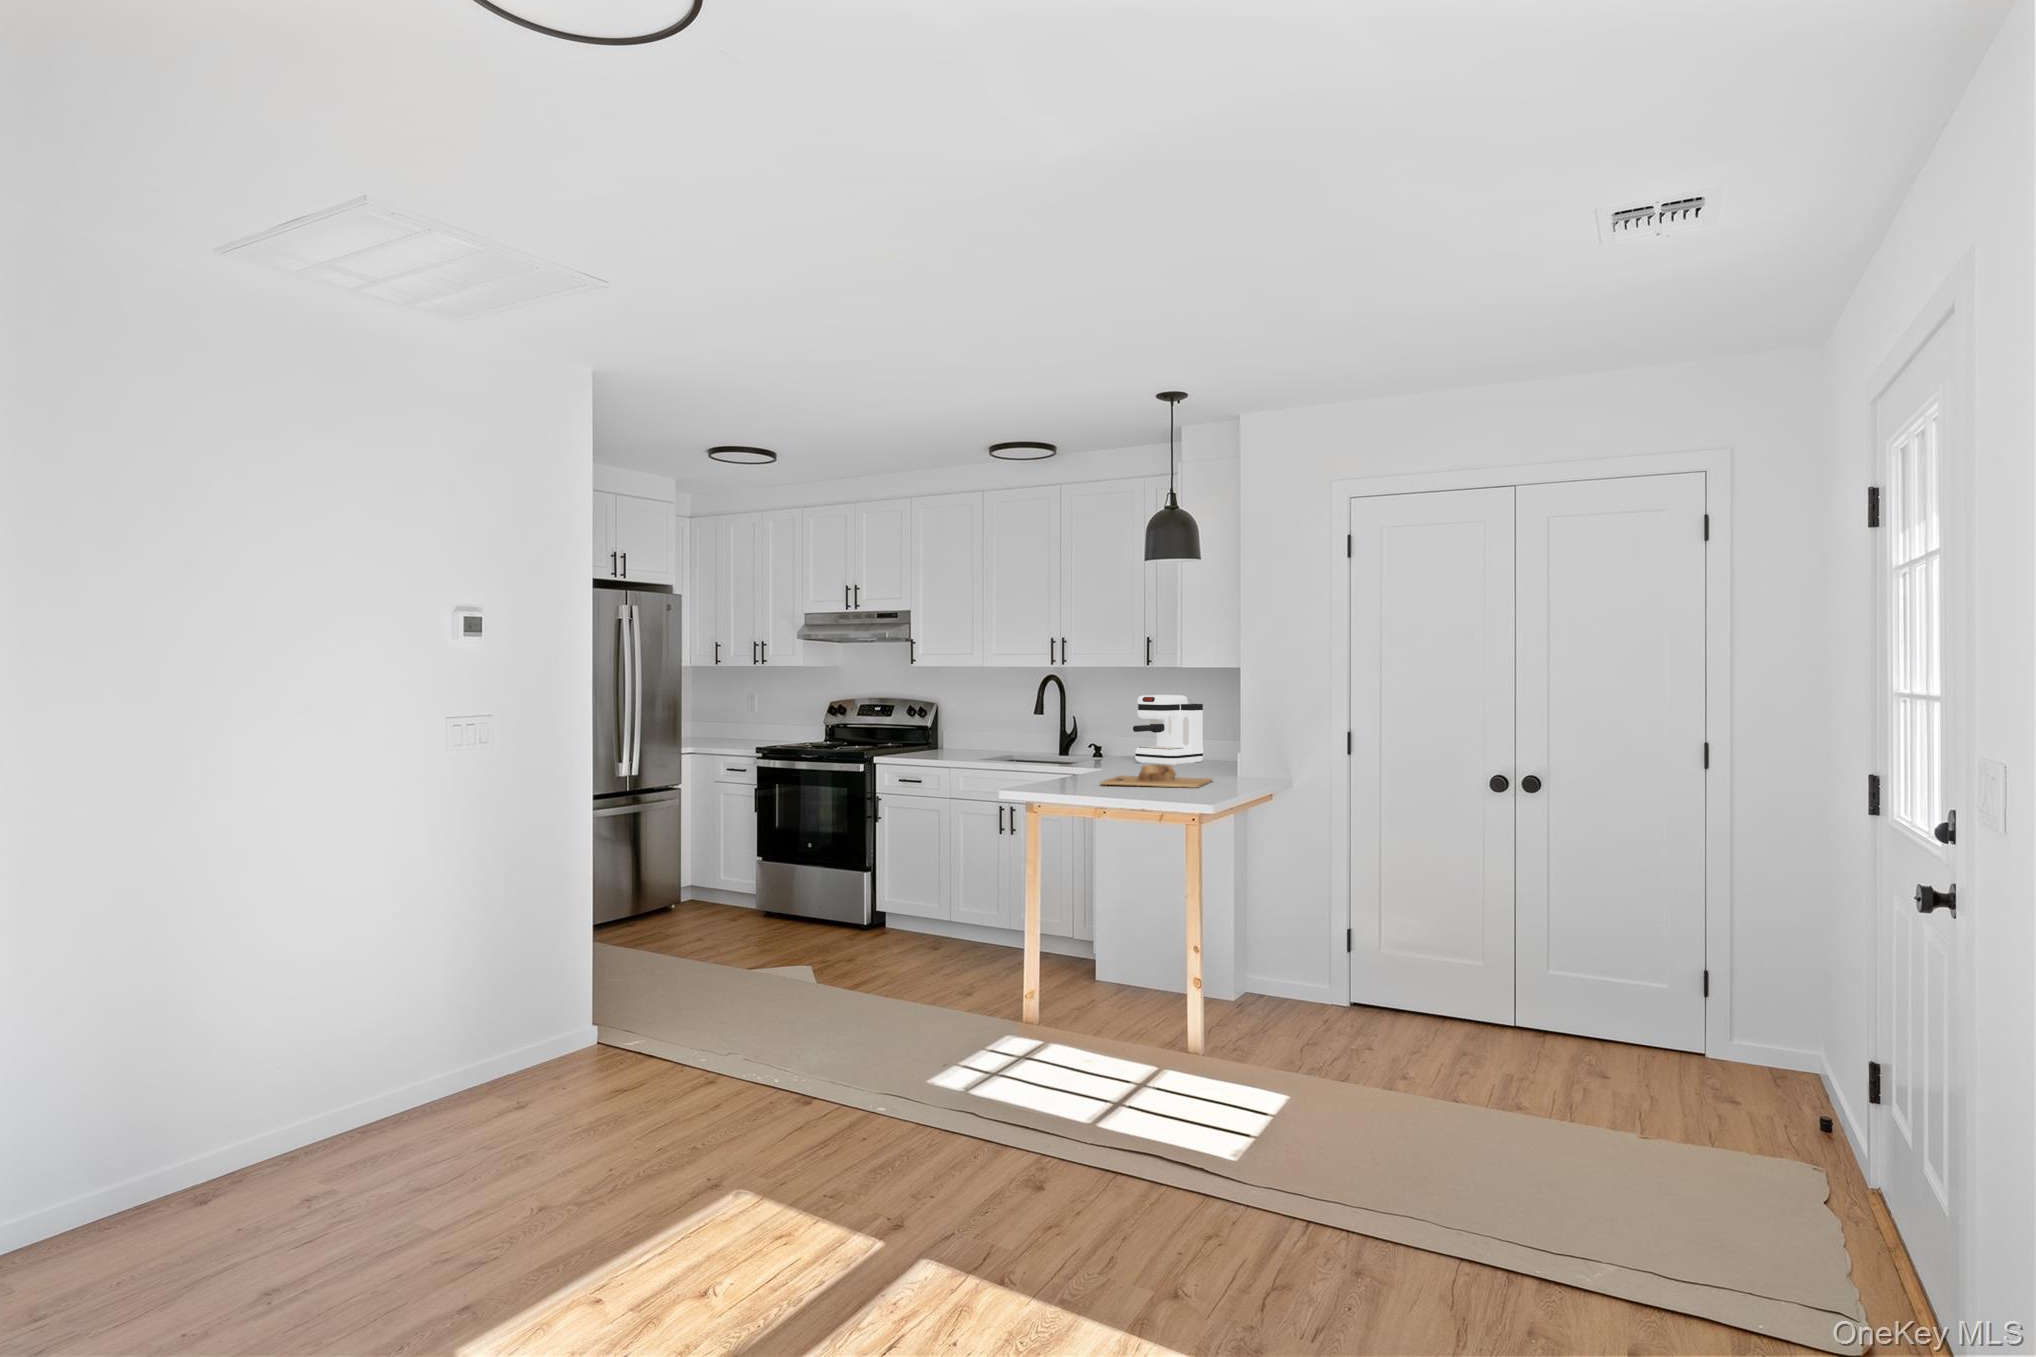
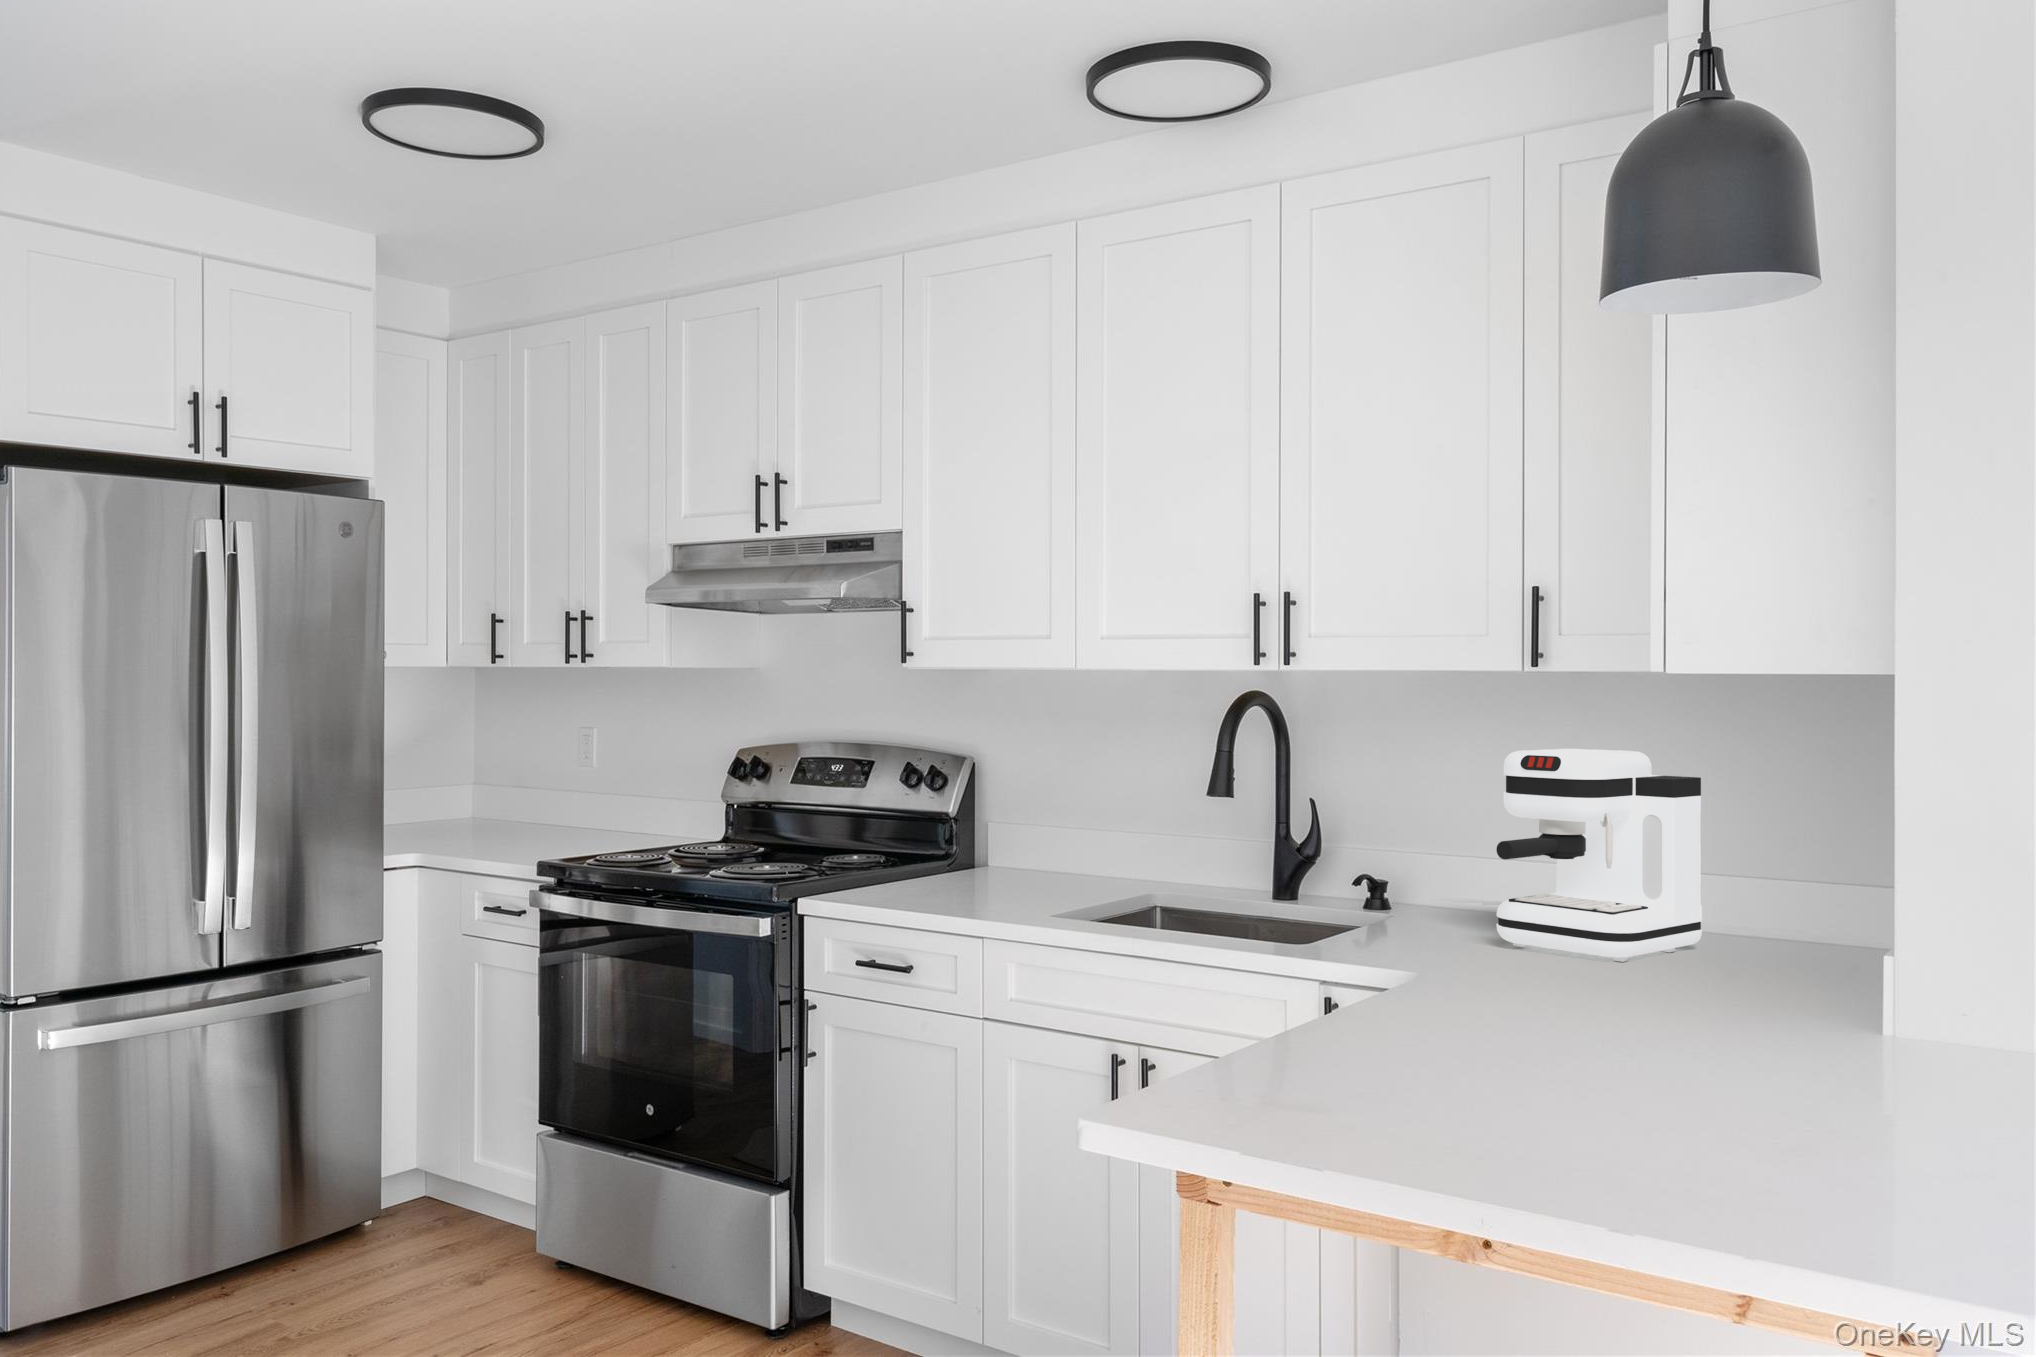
cutting board: present [1100,764,1212,788] -> none [1449,1023,1871,1150]

